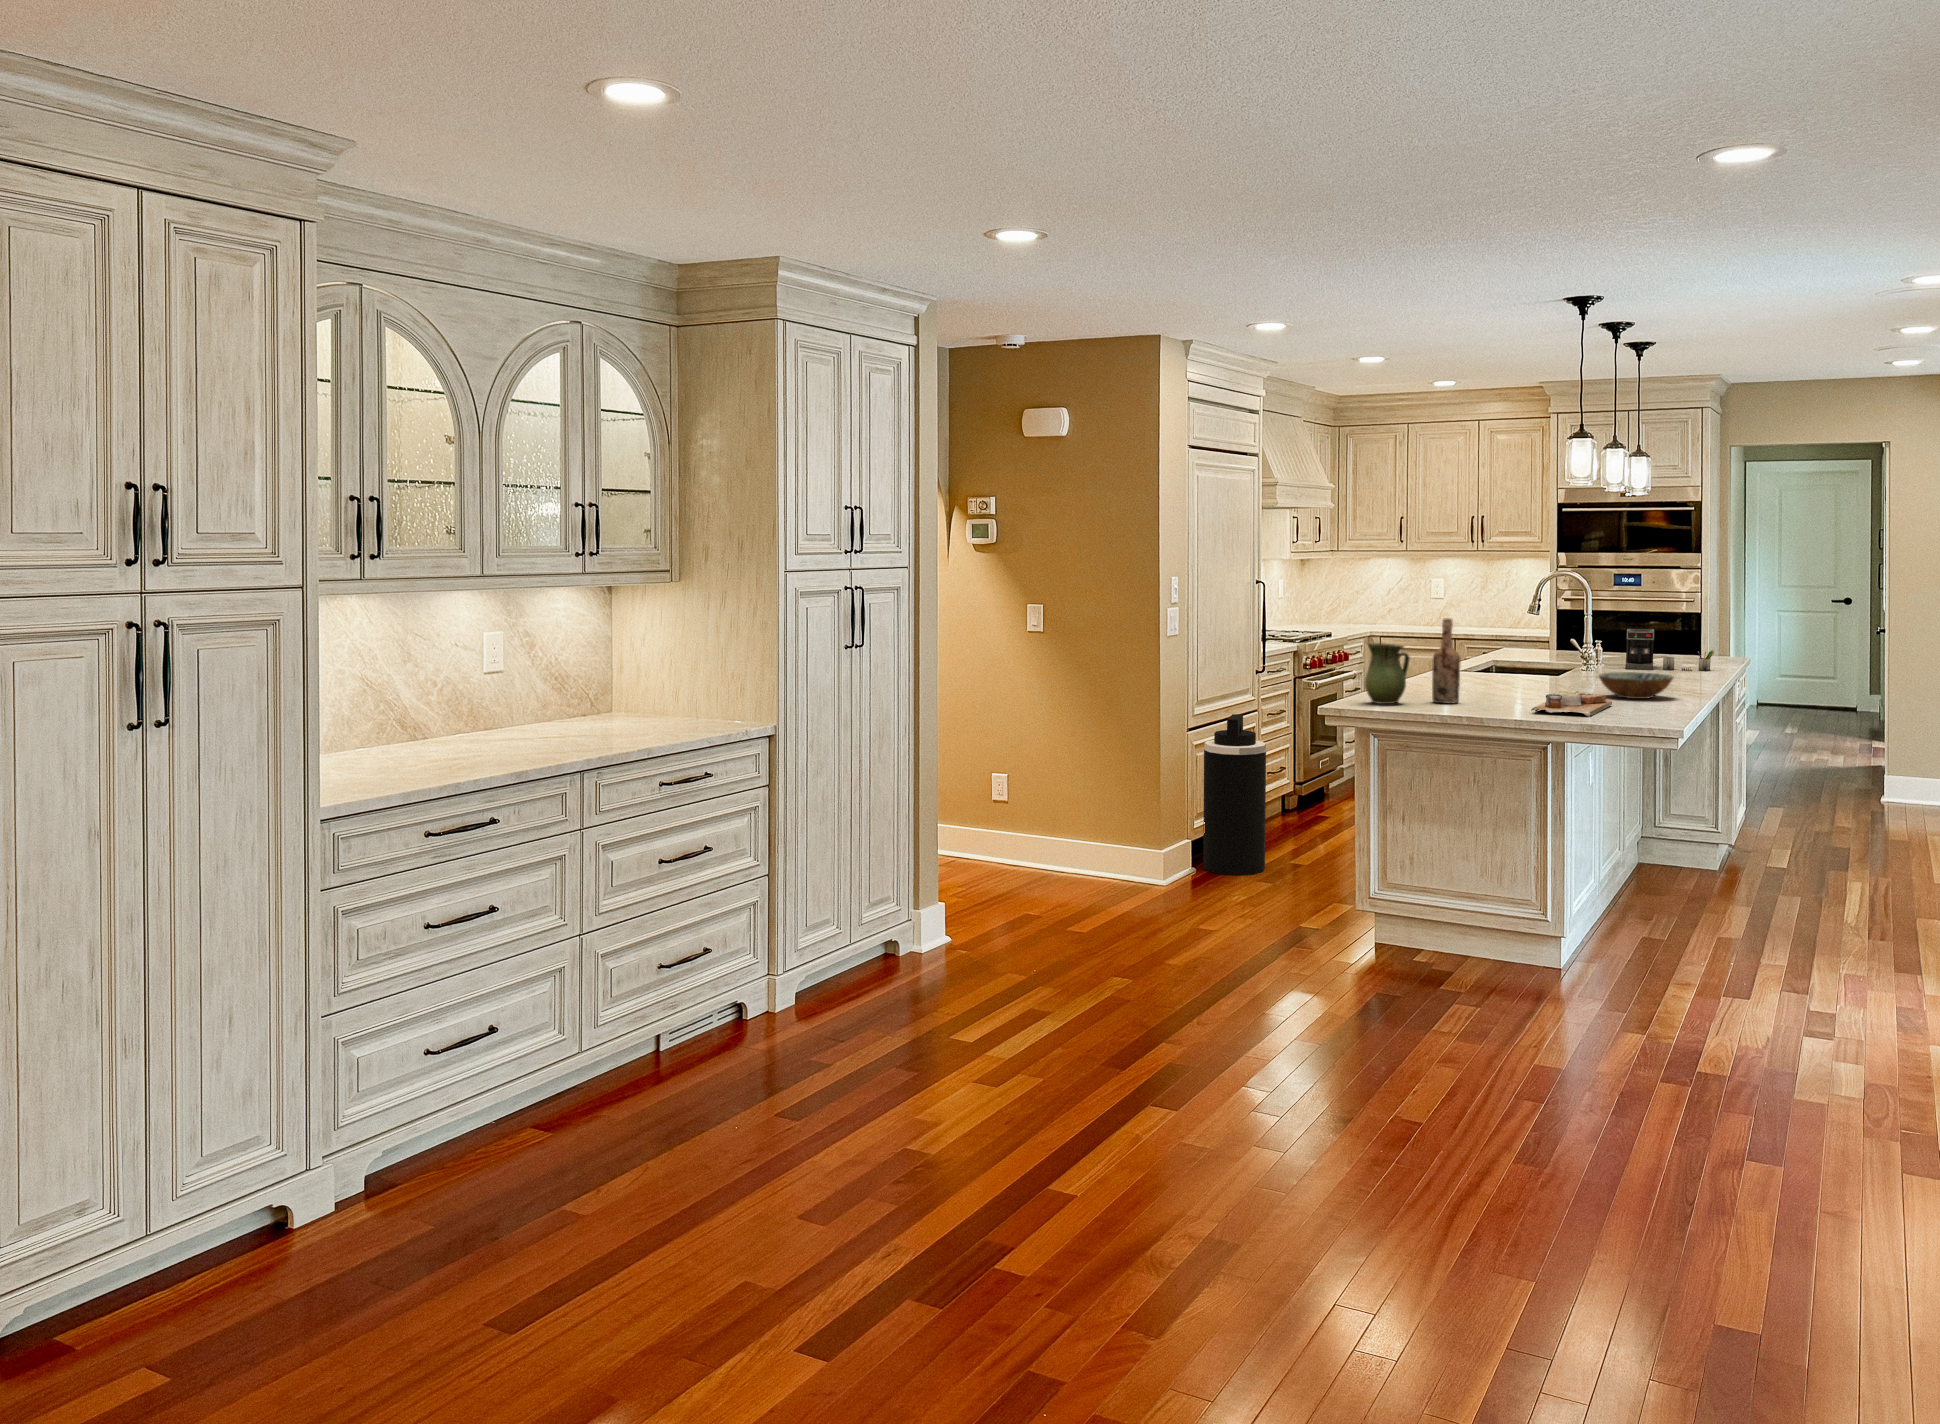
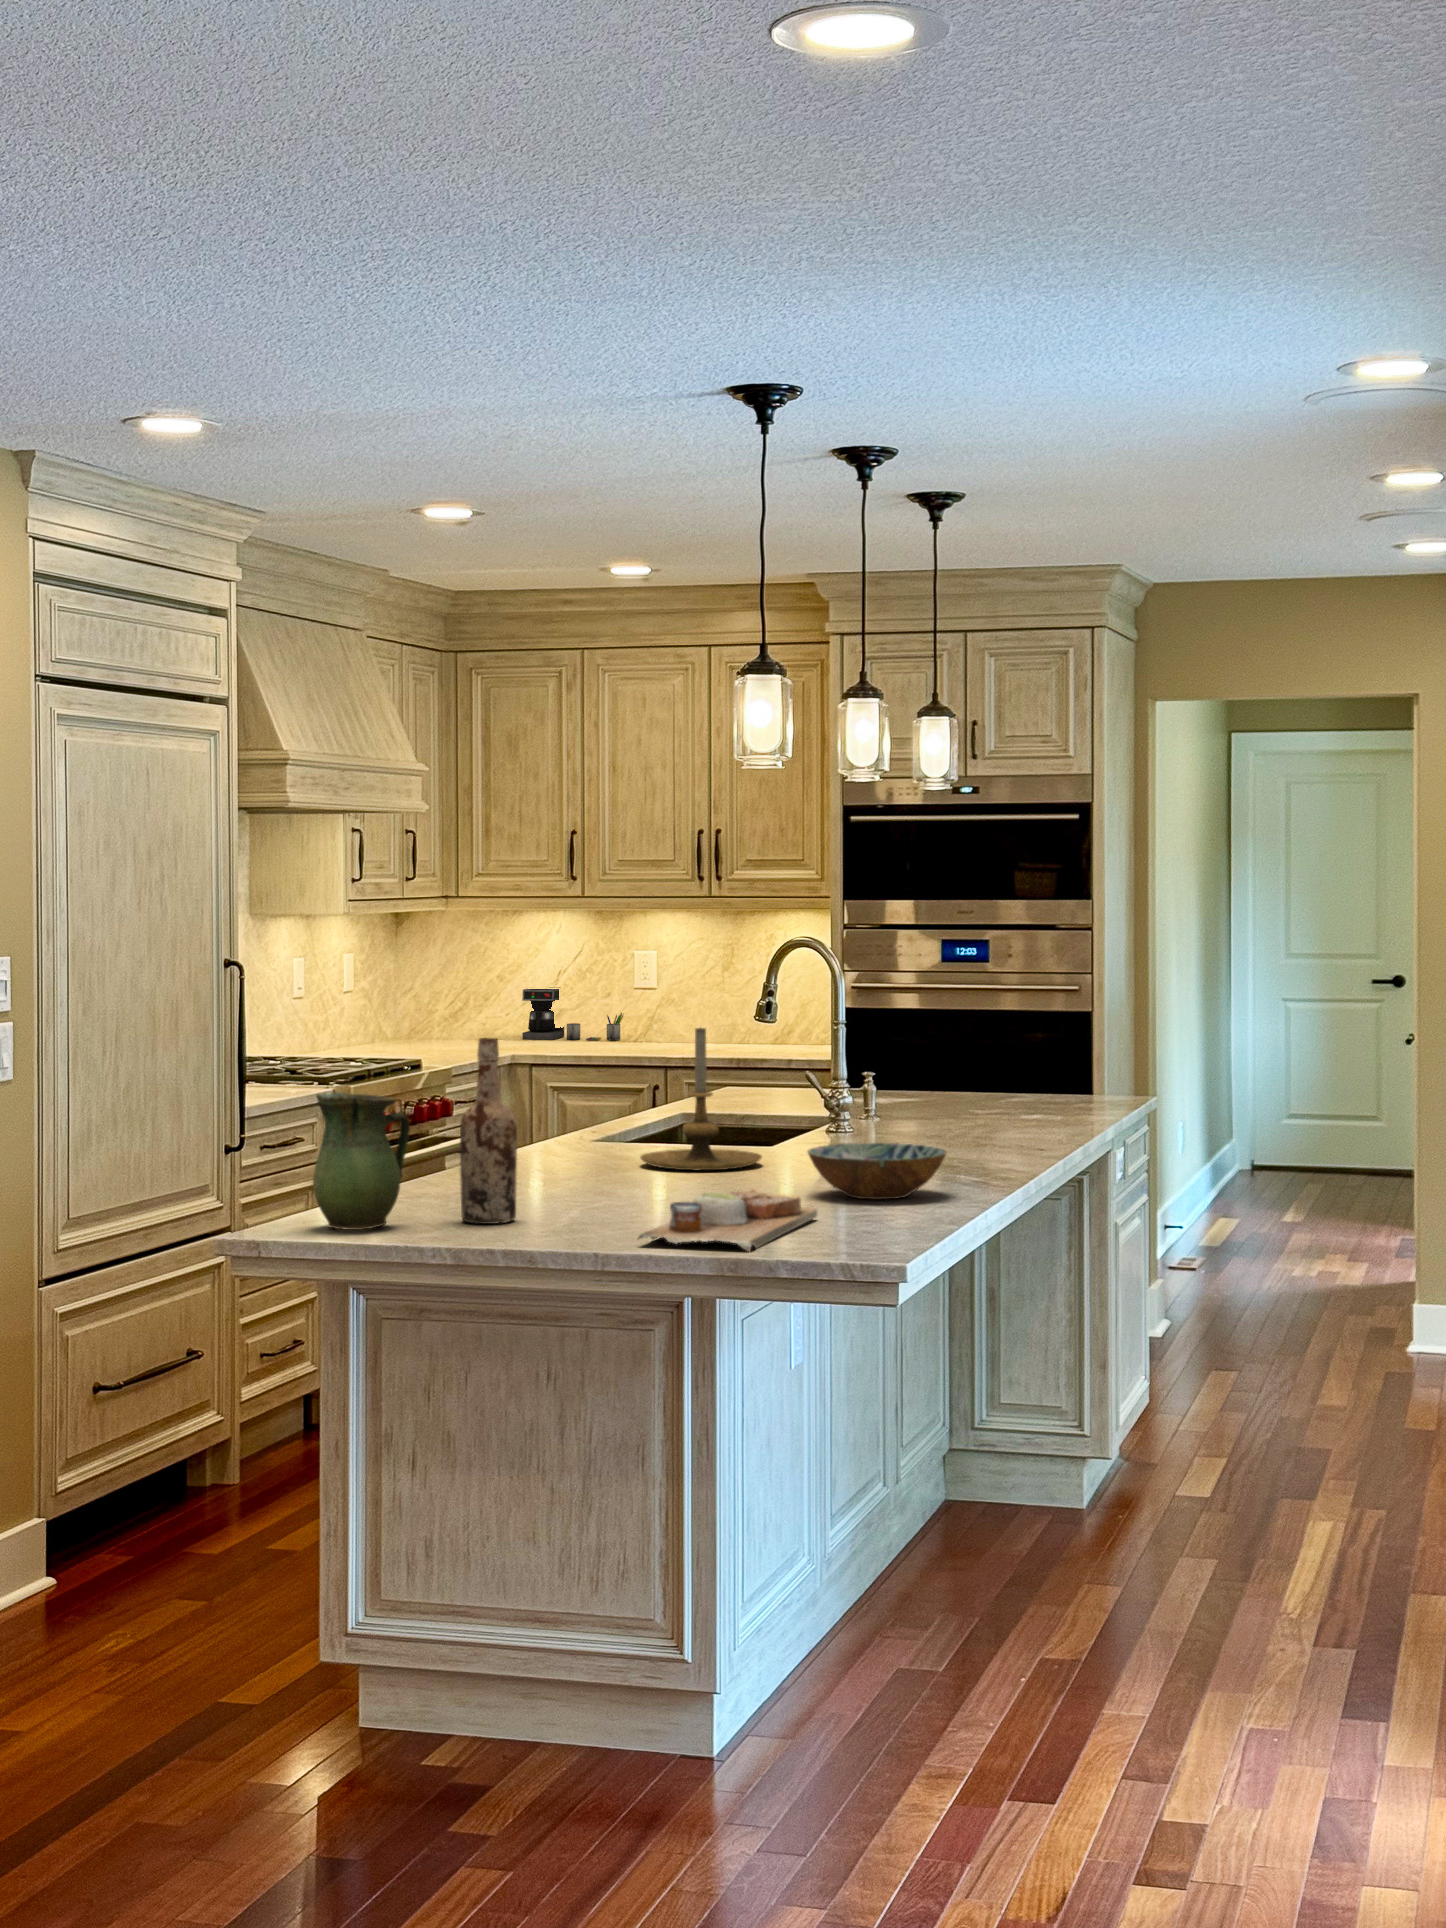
candle holder: none [1495,615,1560,685] -> present [640,1028,762,1170]
coffee maker: present [1625,629,1714,671] -> present [522,987,624,1040]
trash can: present [1203,714,1266,875] -> none [69,1242,206,1598]

